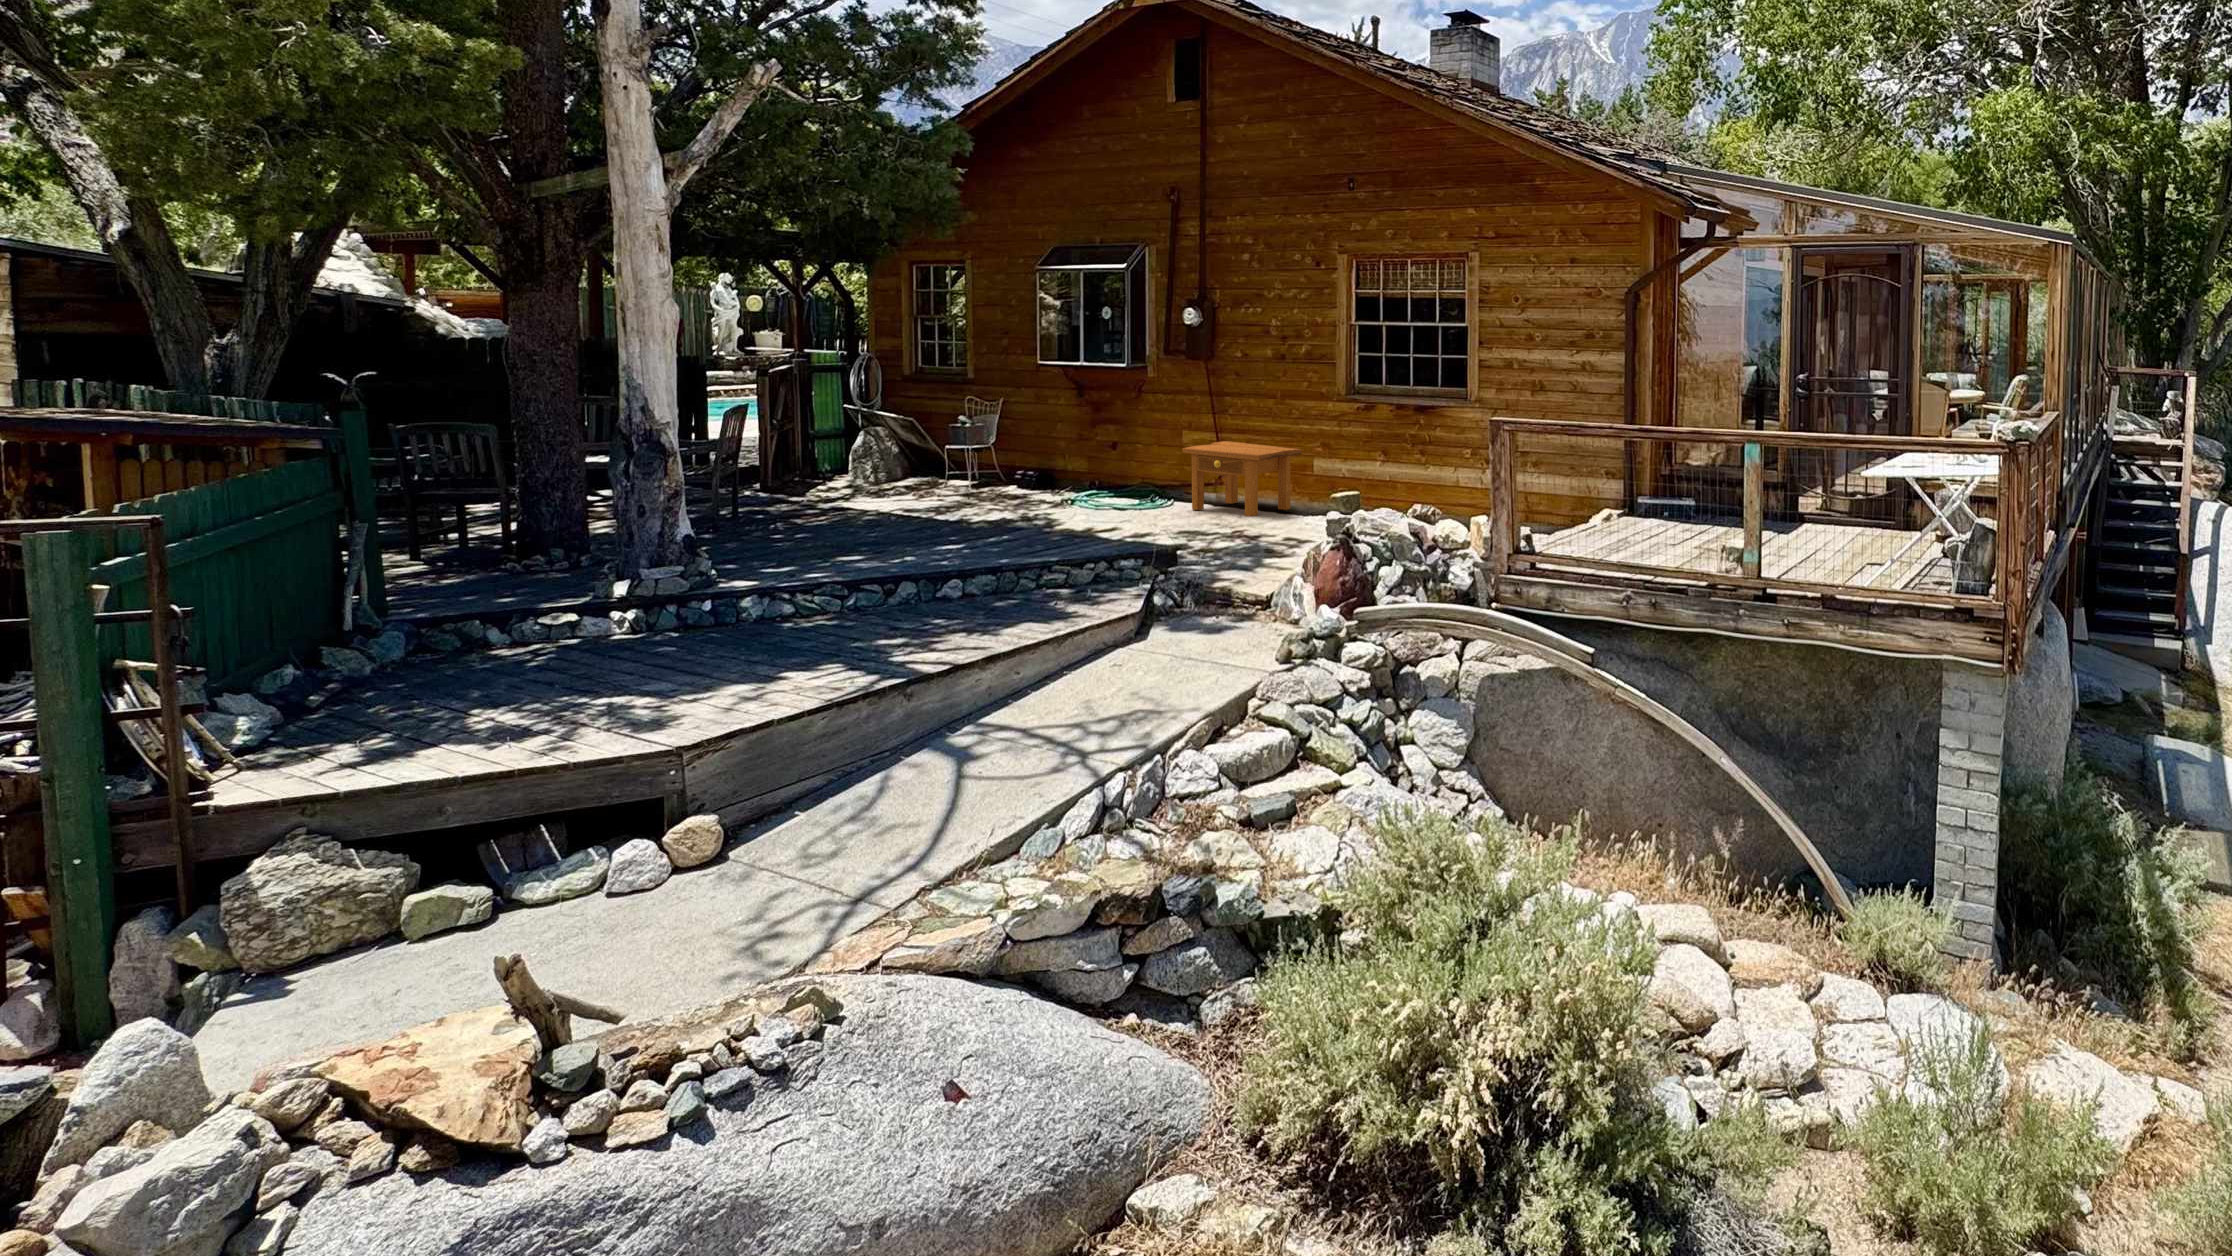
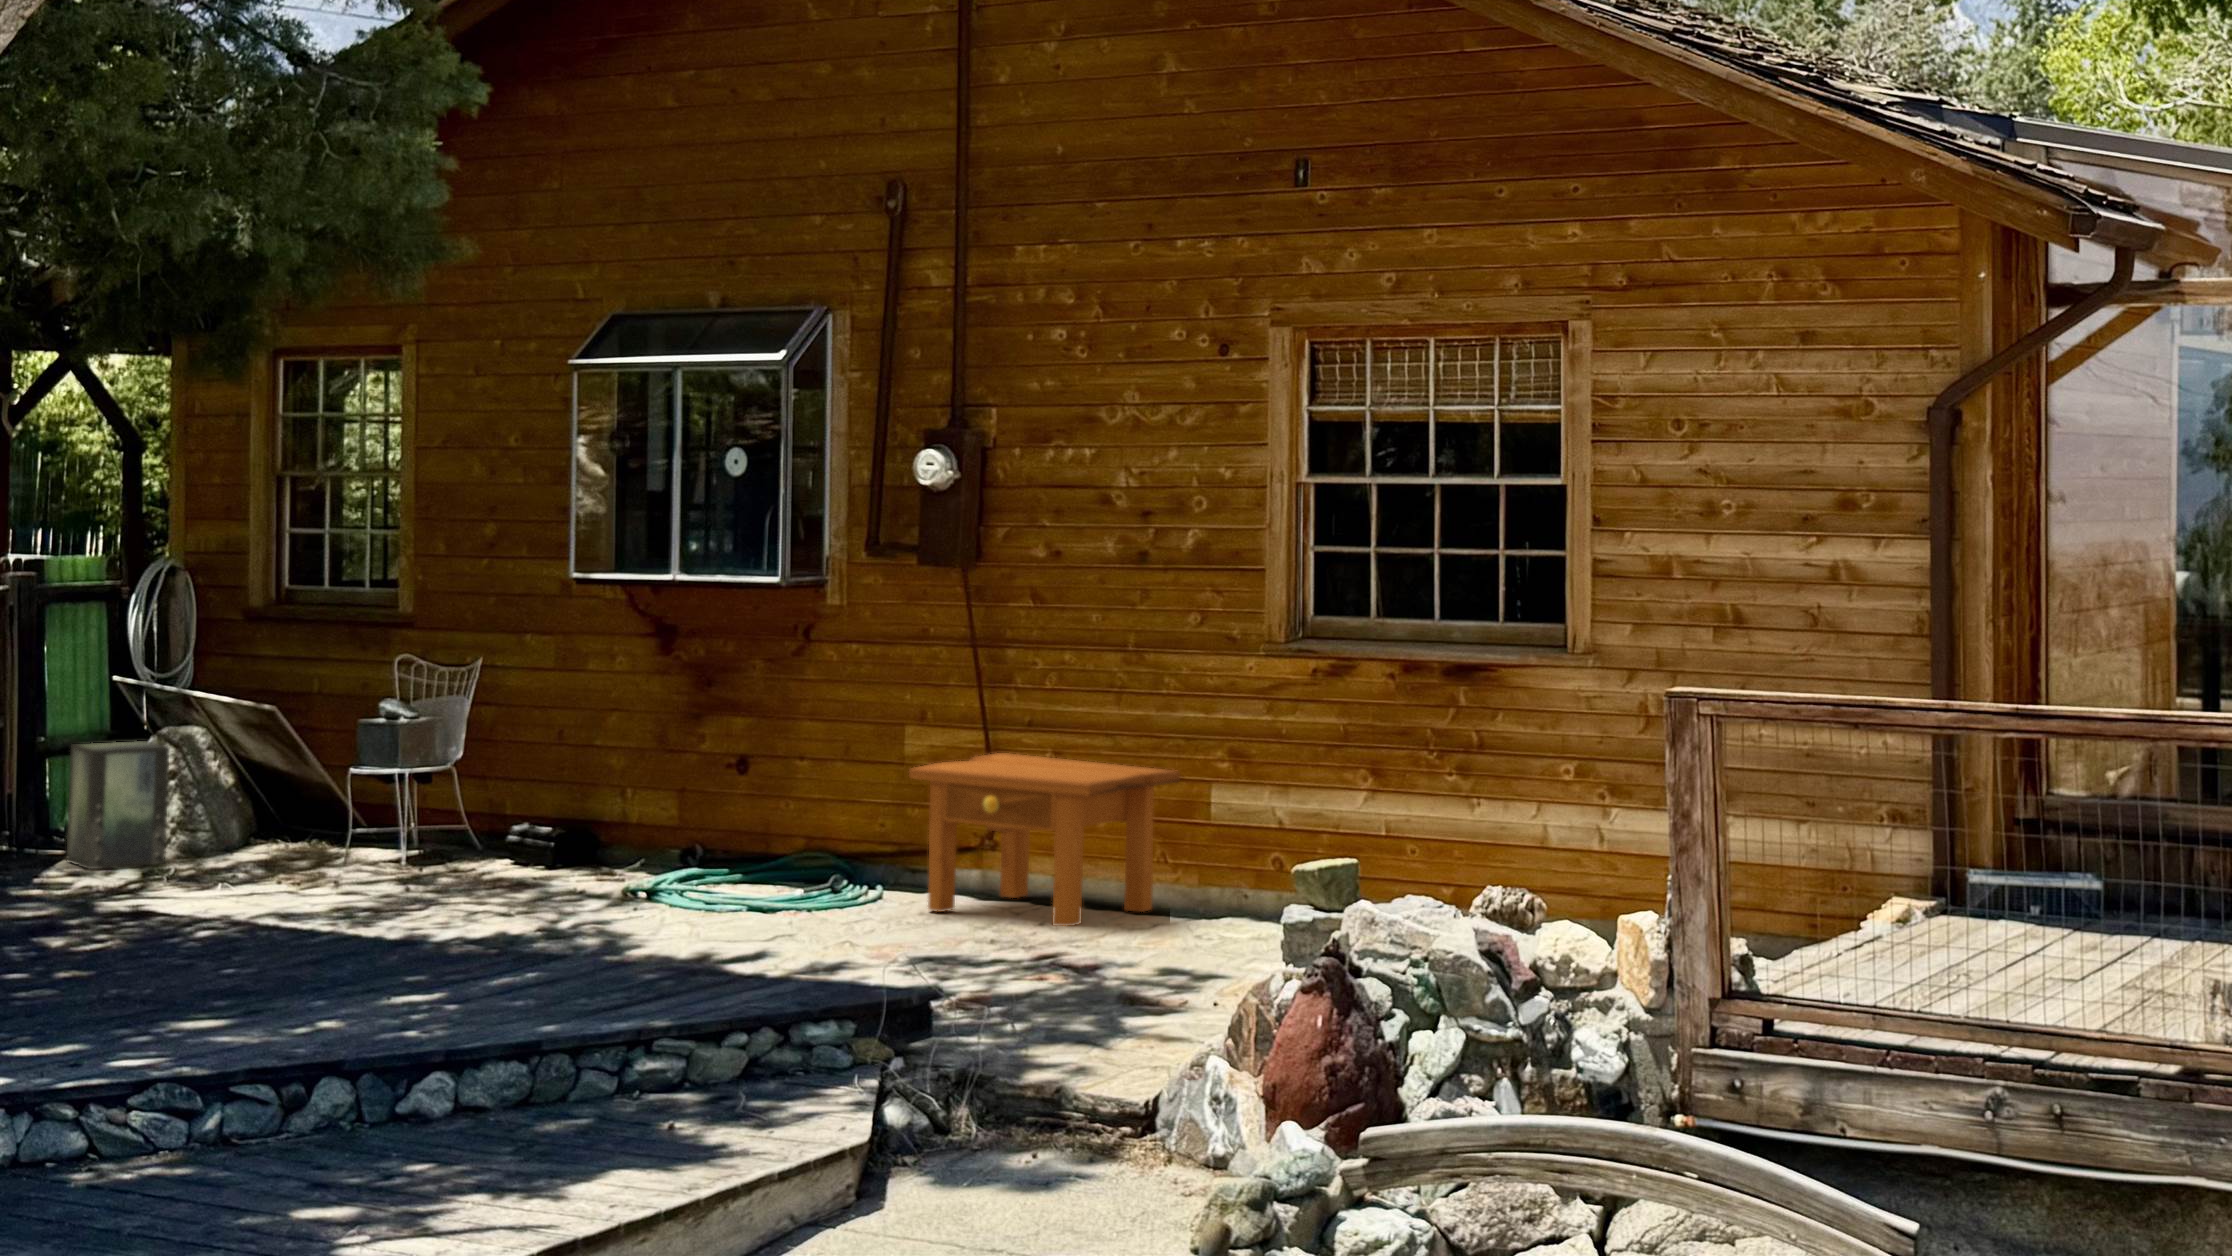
storage box: none [818,435,863,491] -> present [66,741,169,869]

